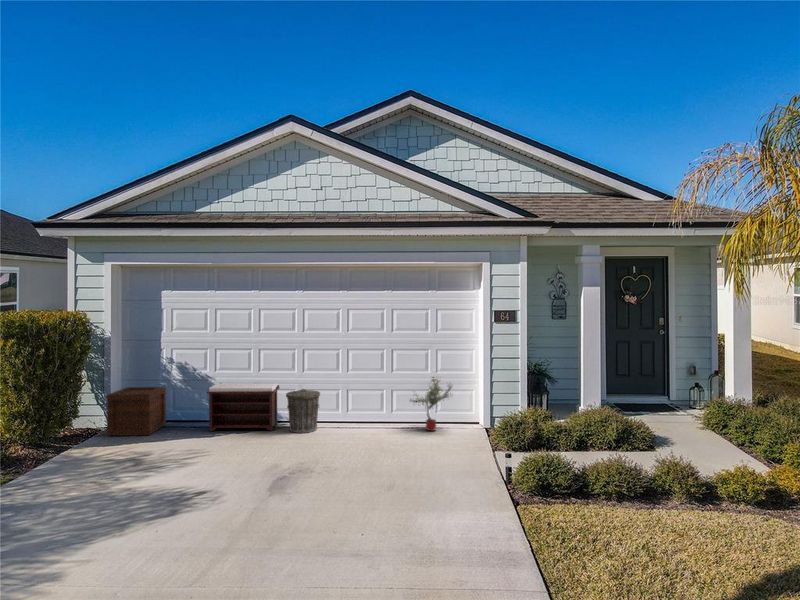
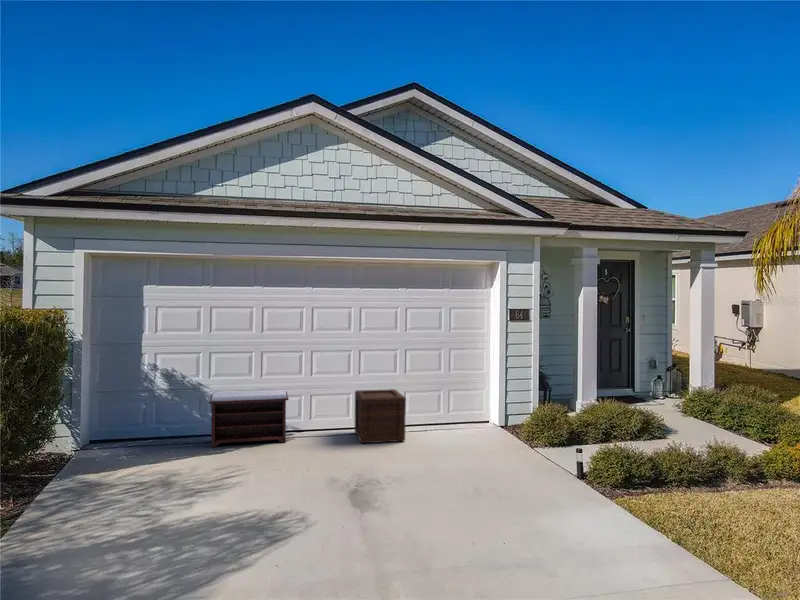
potted tree: present [410,376,452,431] -> none [430,376,476,433]
wooden crate: present [106,387,166,436] -> present [355,389,406,443]
trash can: present [286,389,320,433] -> none [300,395,338,443]

